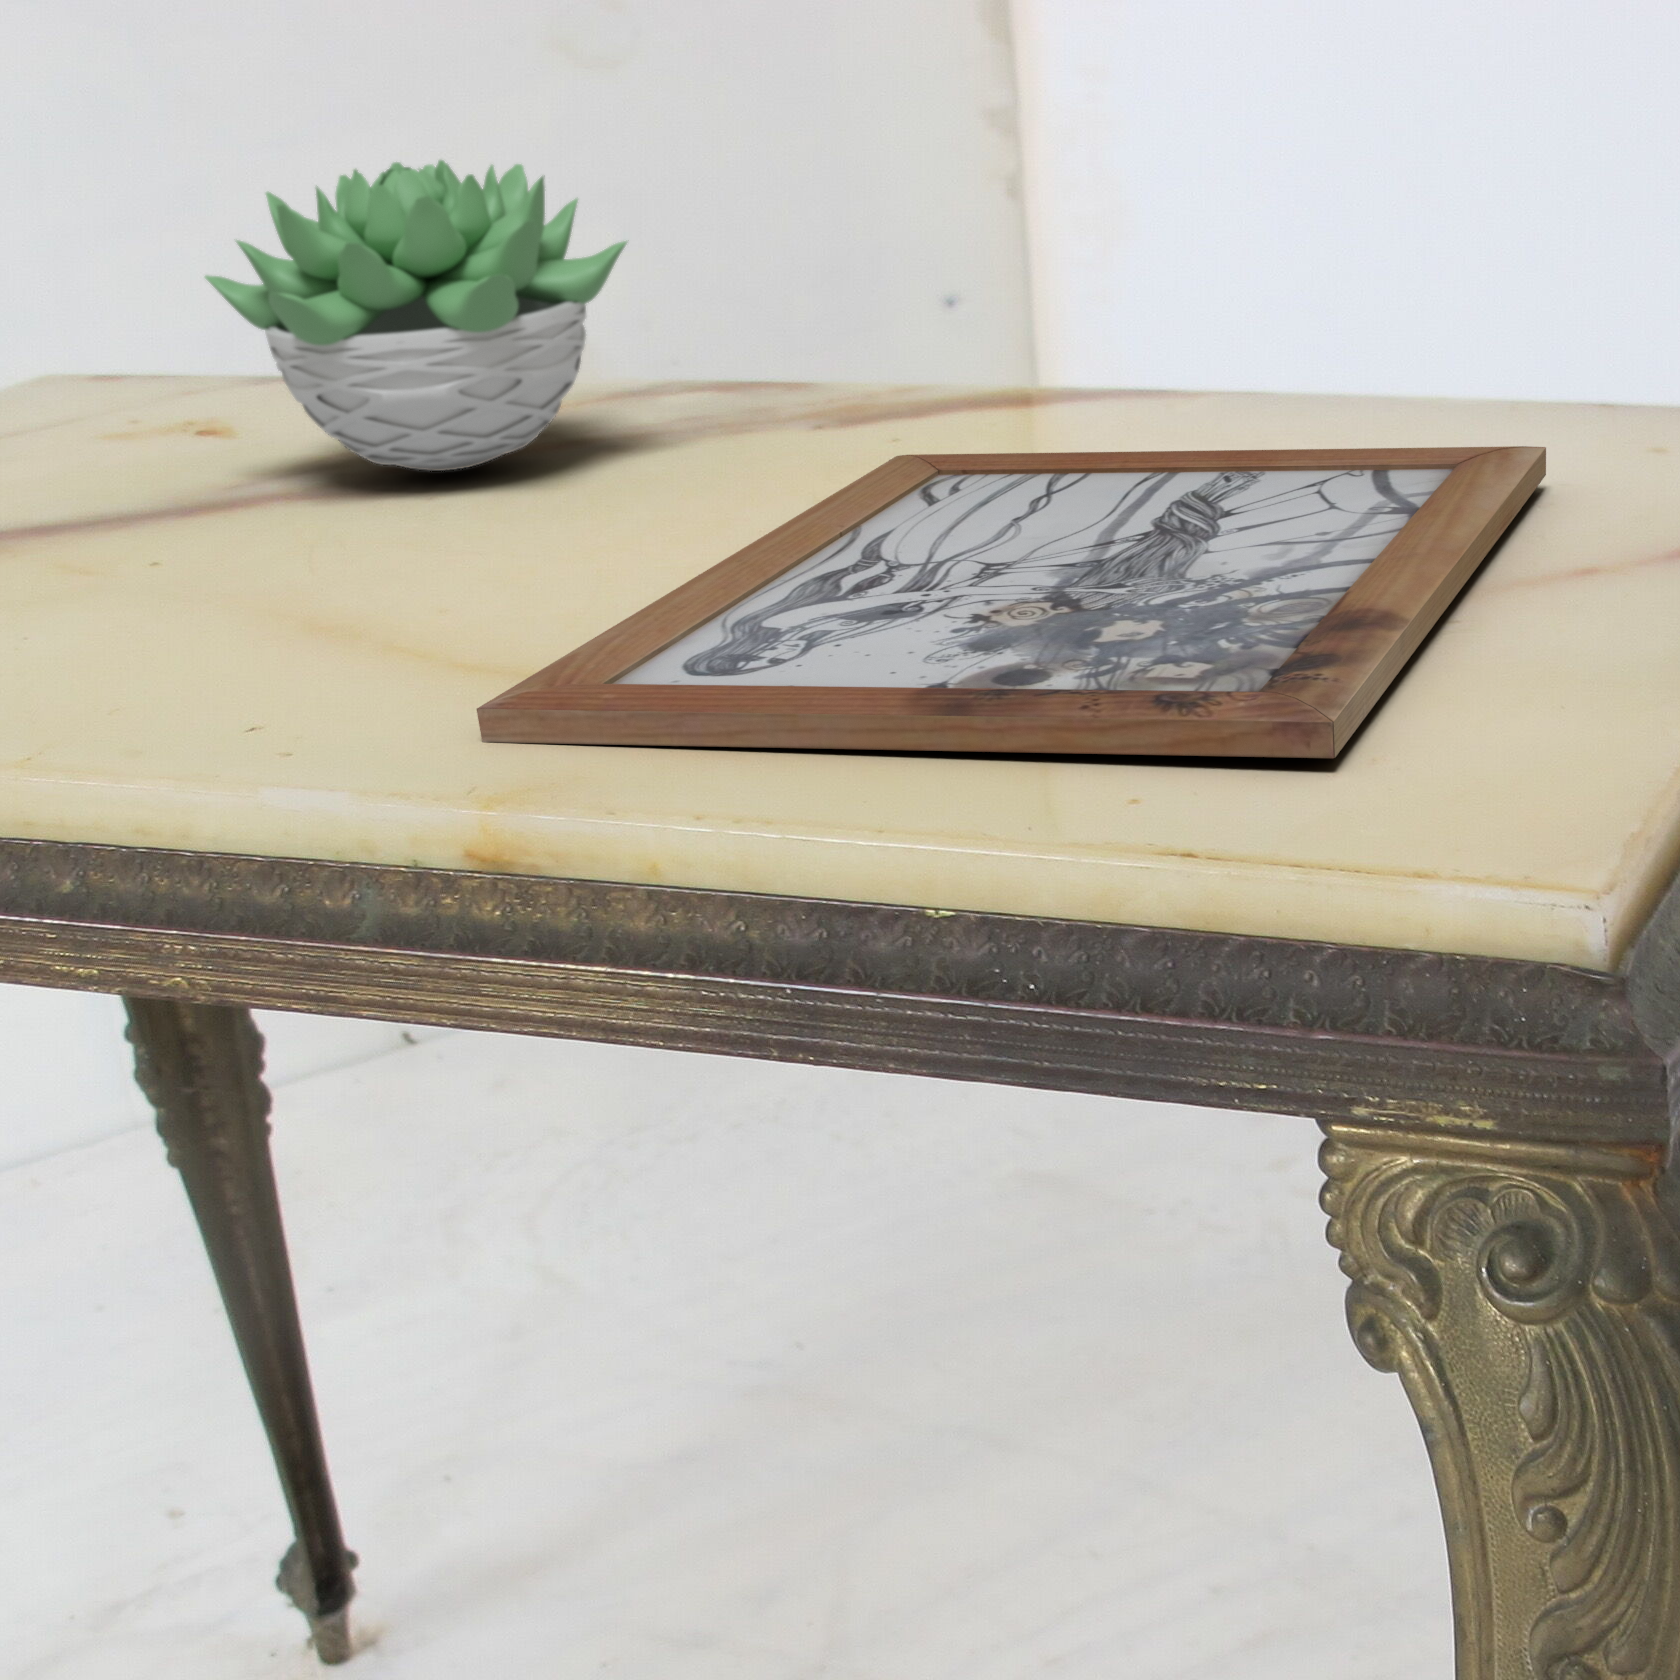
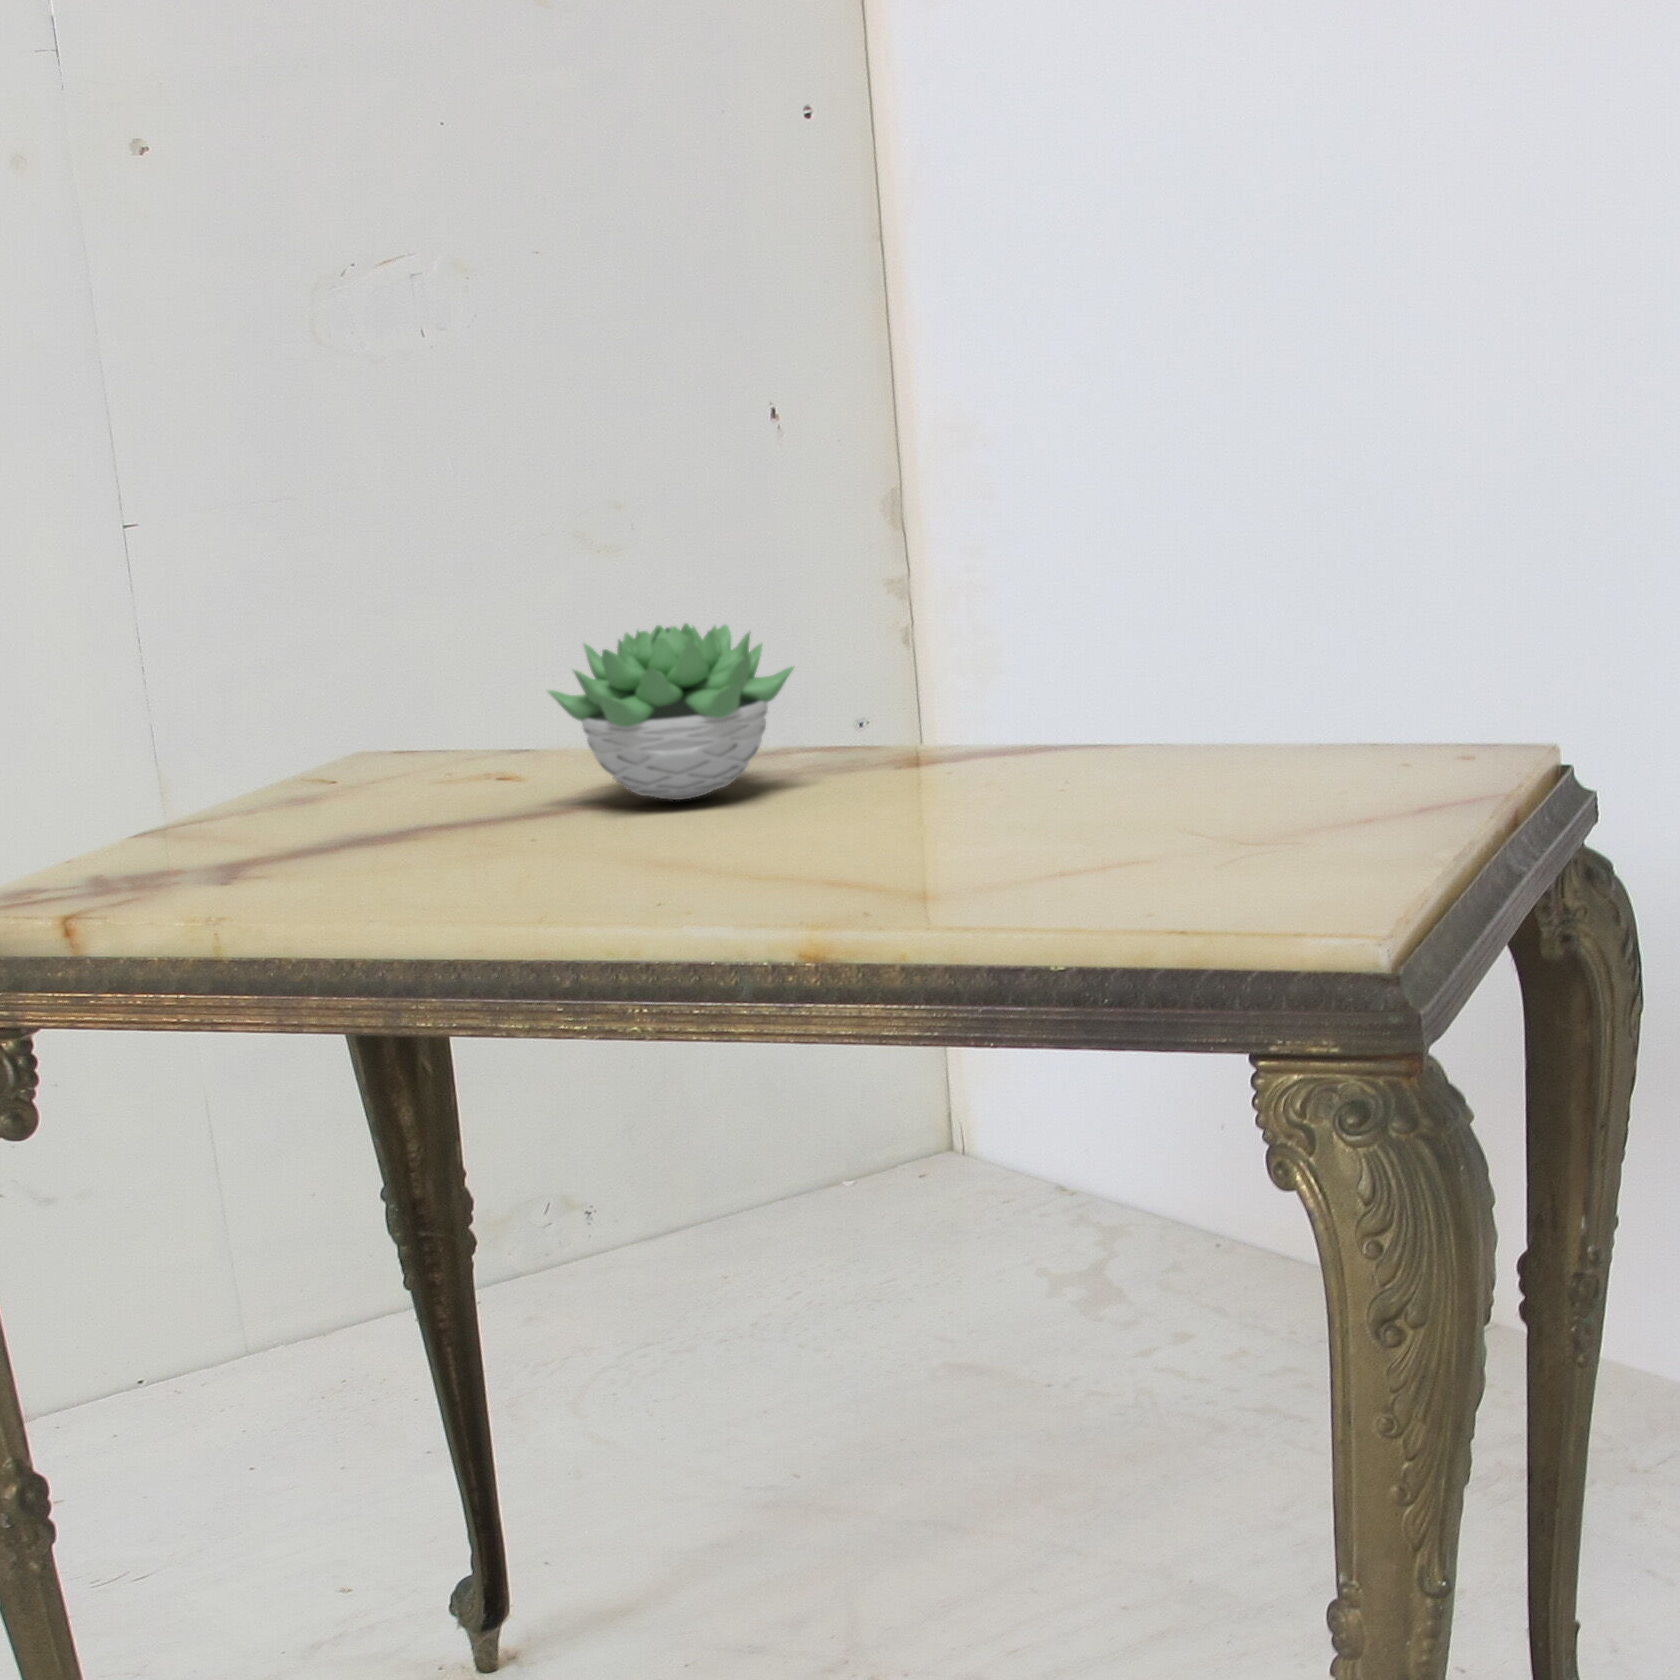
picture frame: present [477,446,1546,758] -> none [799,765,1344,907]

